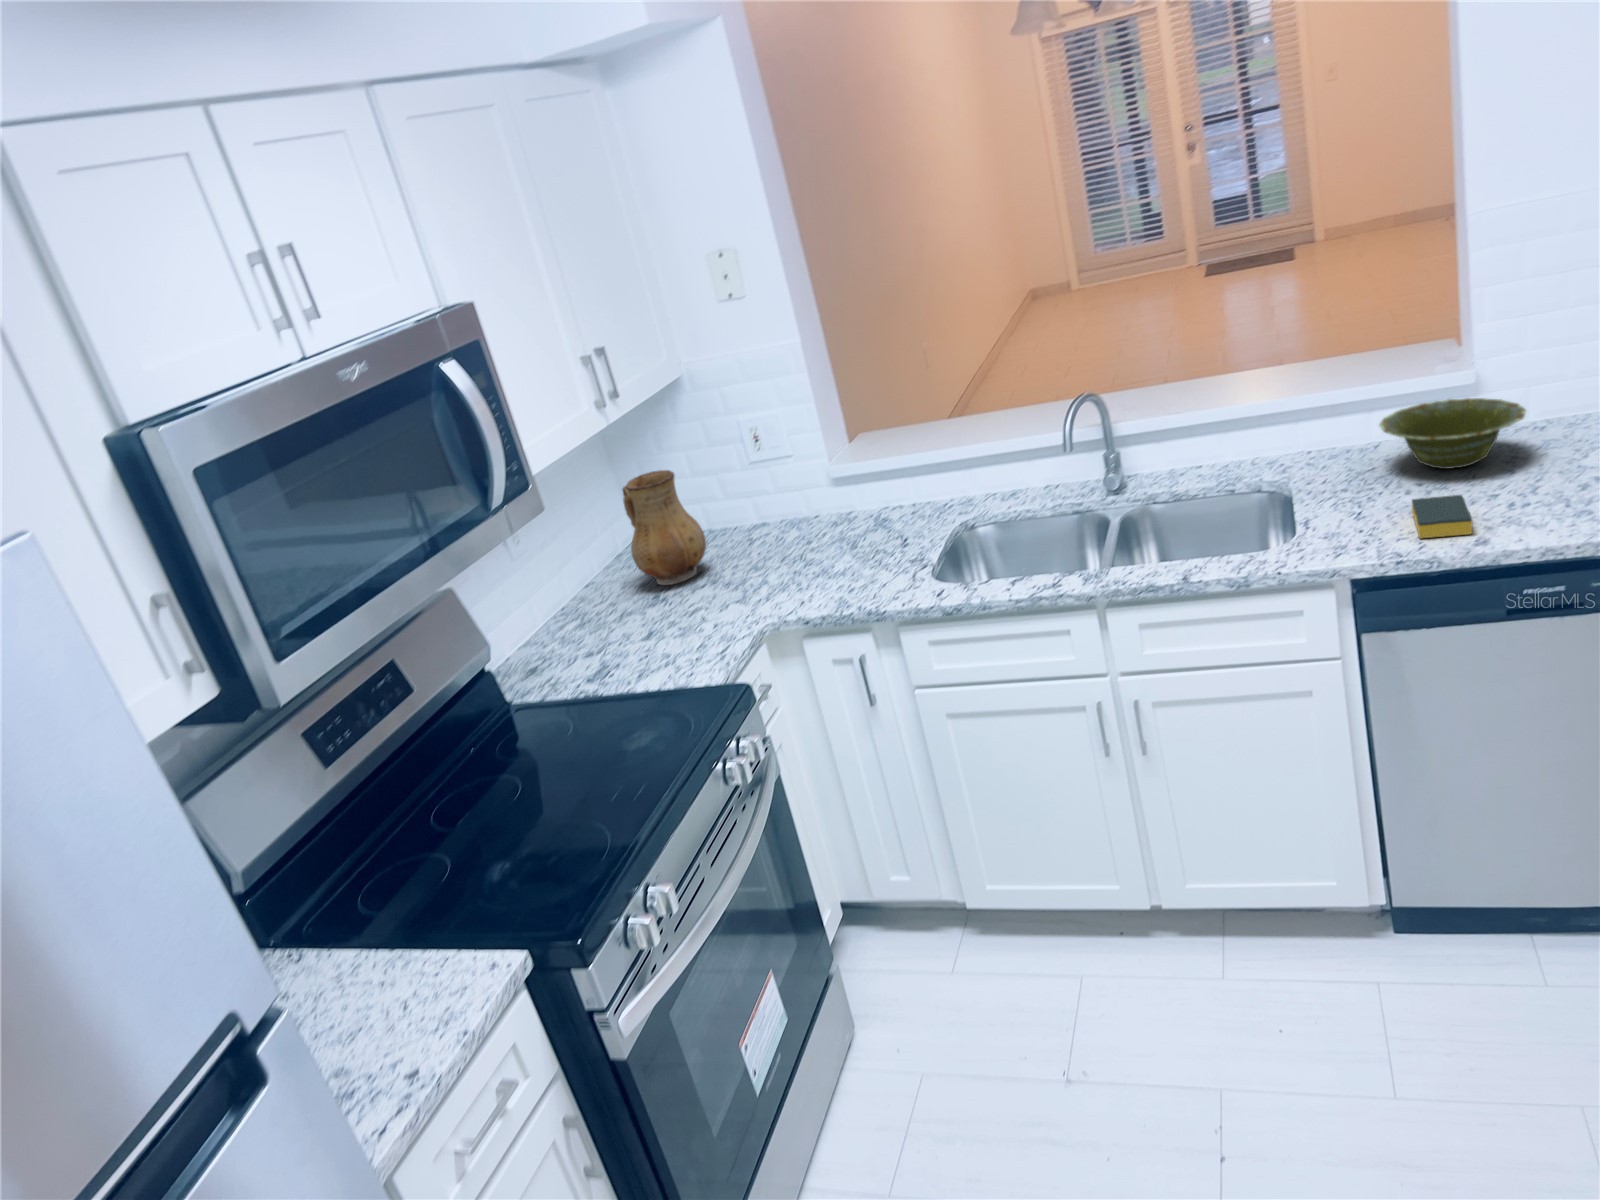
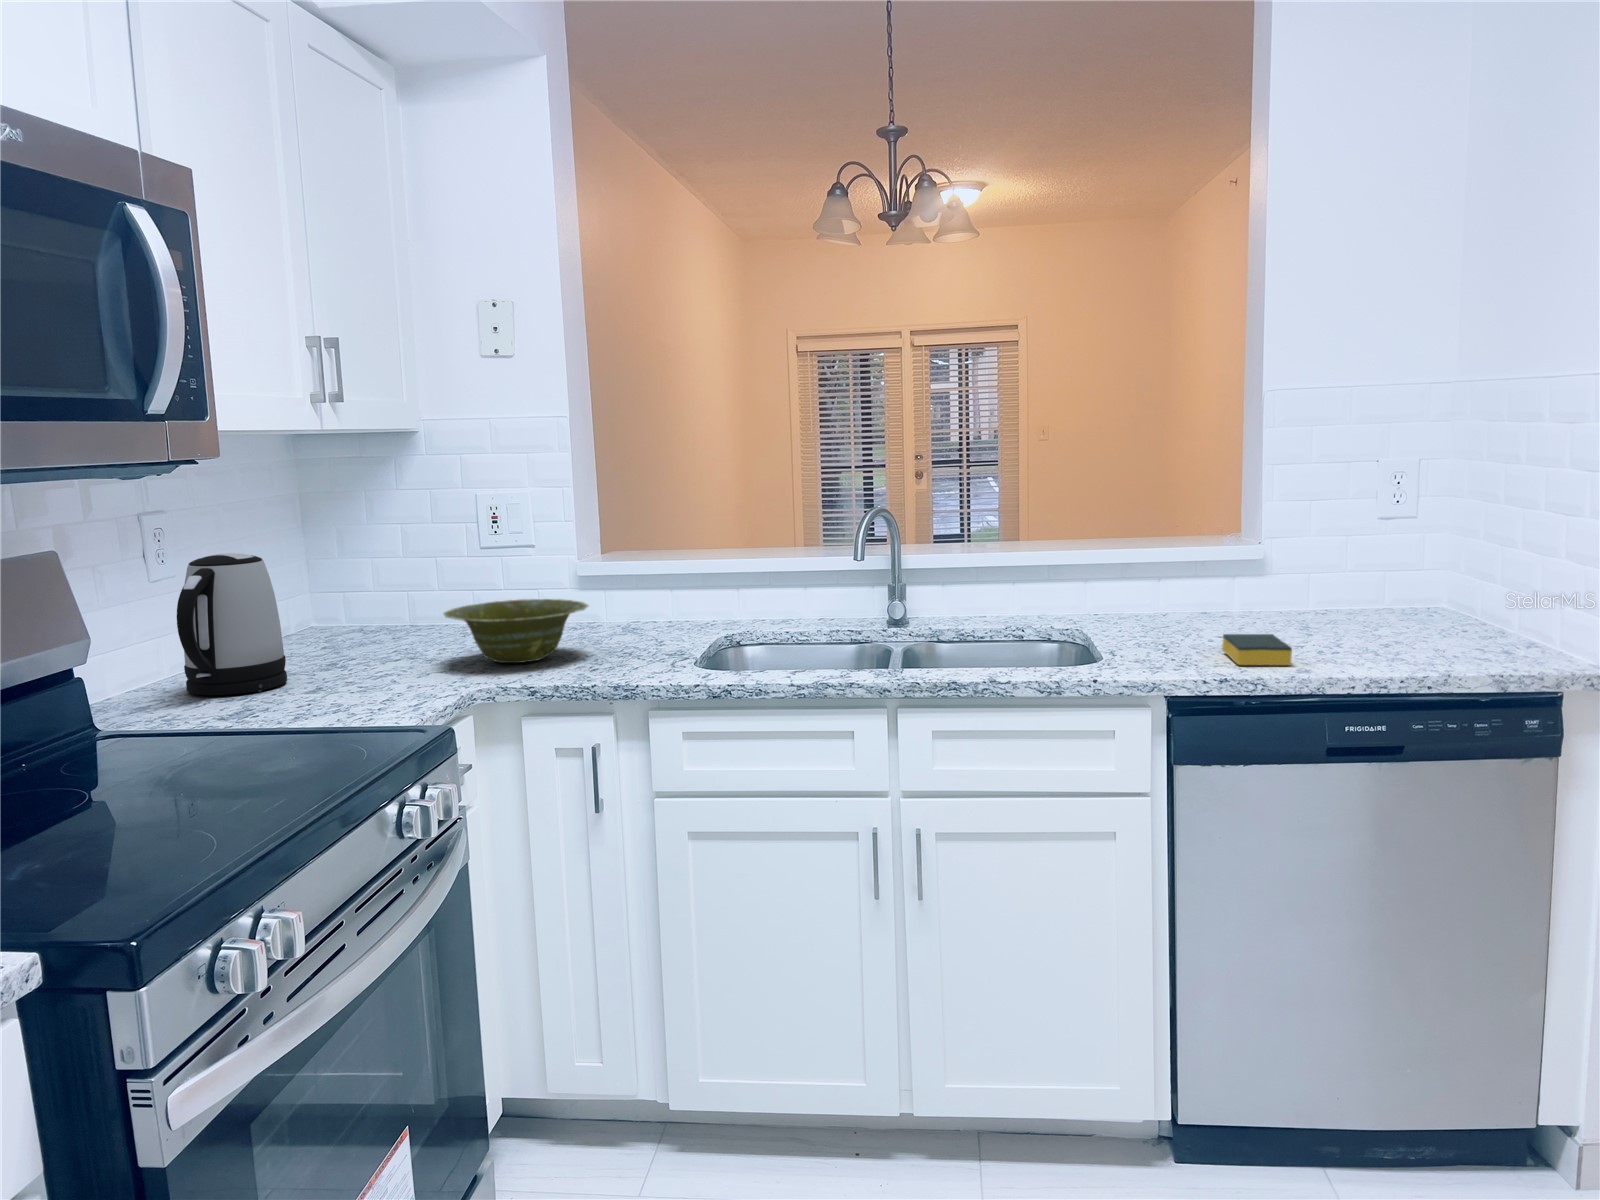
dish: present [1379,398,1526,469] -> present [444,599,588,663]
ceramic pitcher: present [622,470,706,585] -> none [312,518,411,656]
kettle: none [539,538,626,651] -> present [177,553,287,695]

